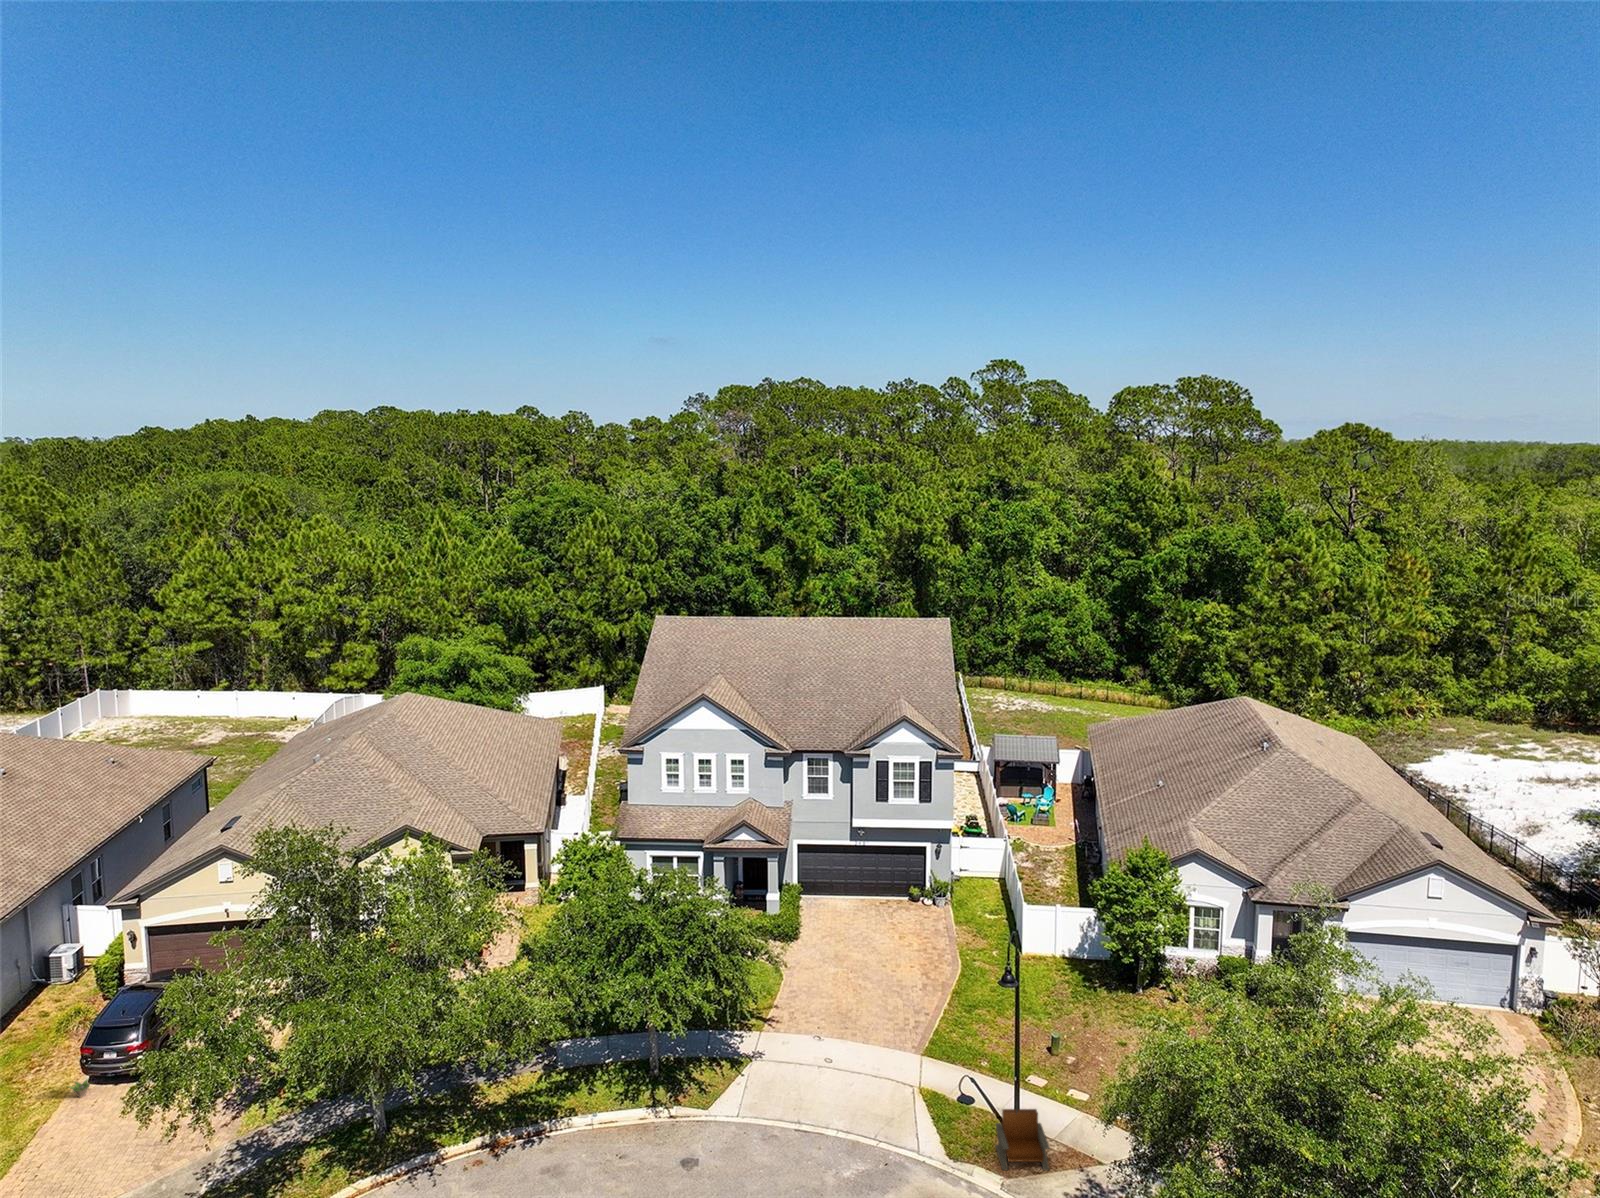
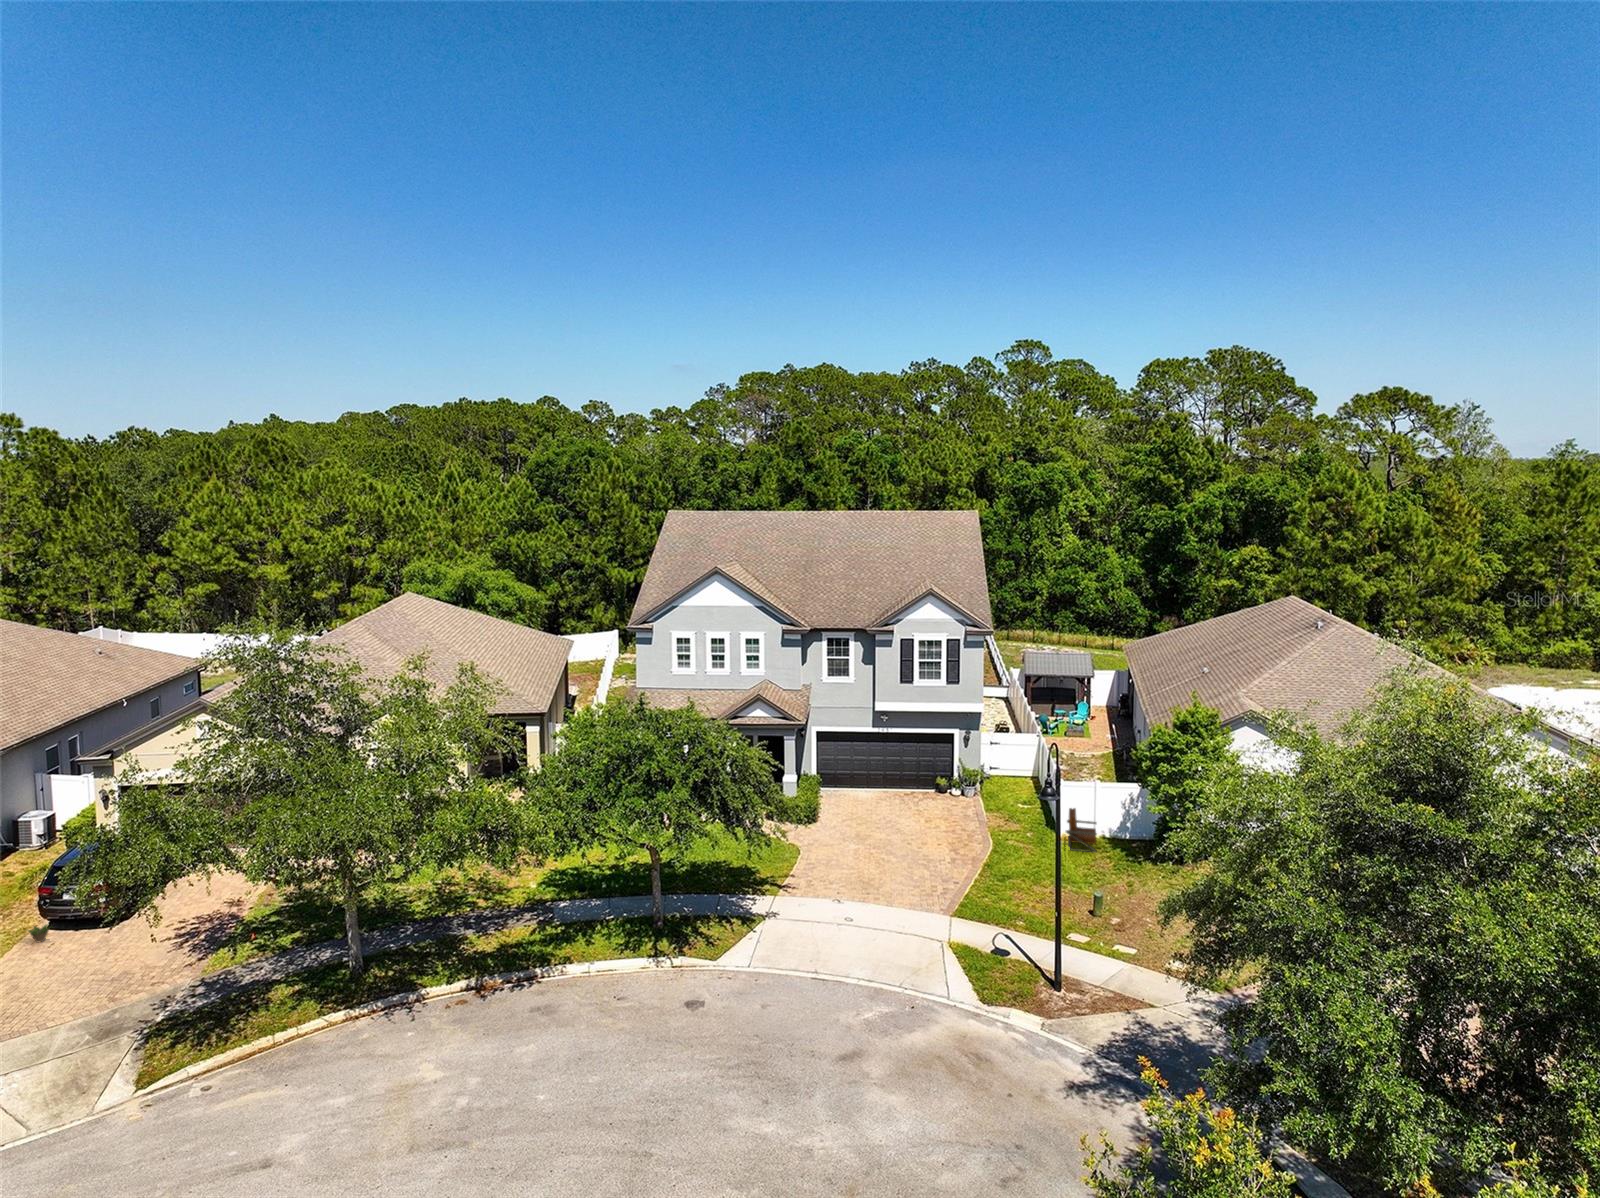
lounge chair: present [996,1109,1050,1171] -> present [1066,808,1097,853]

